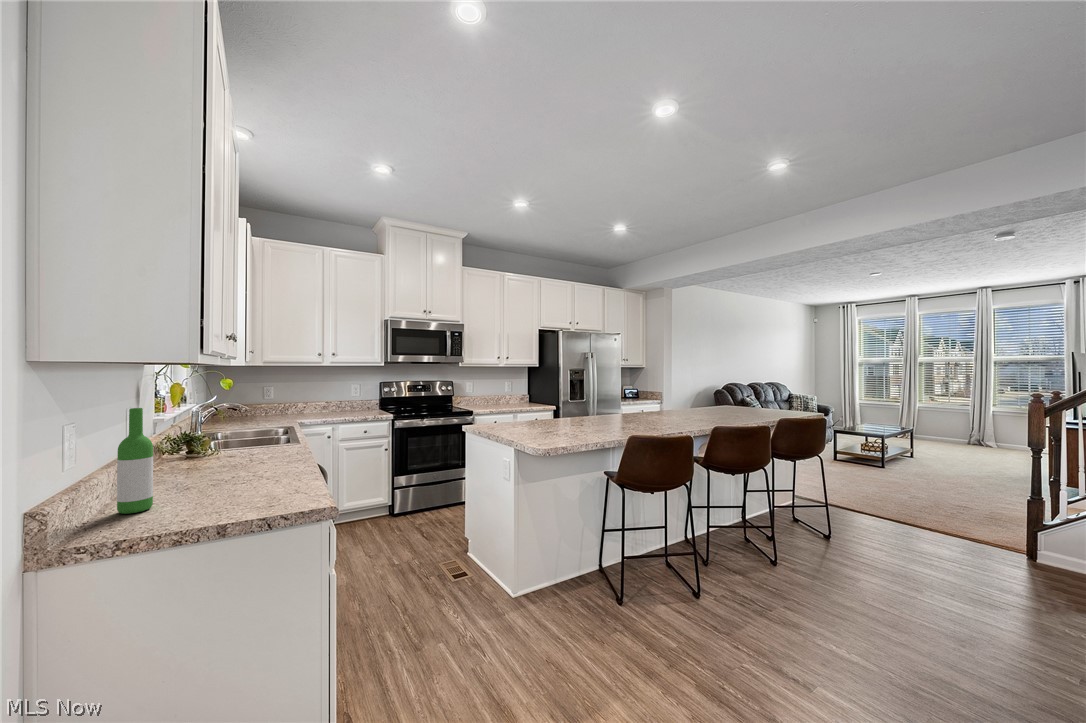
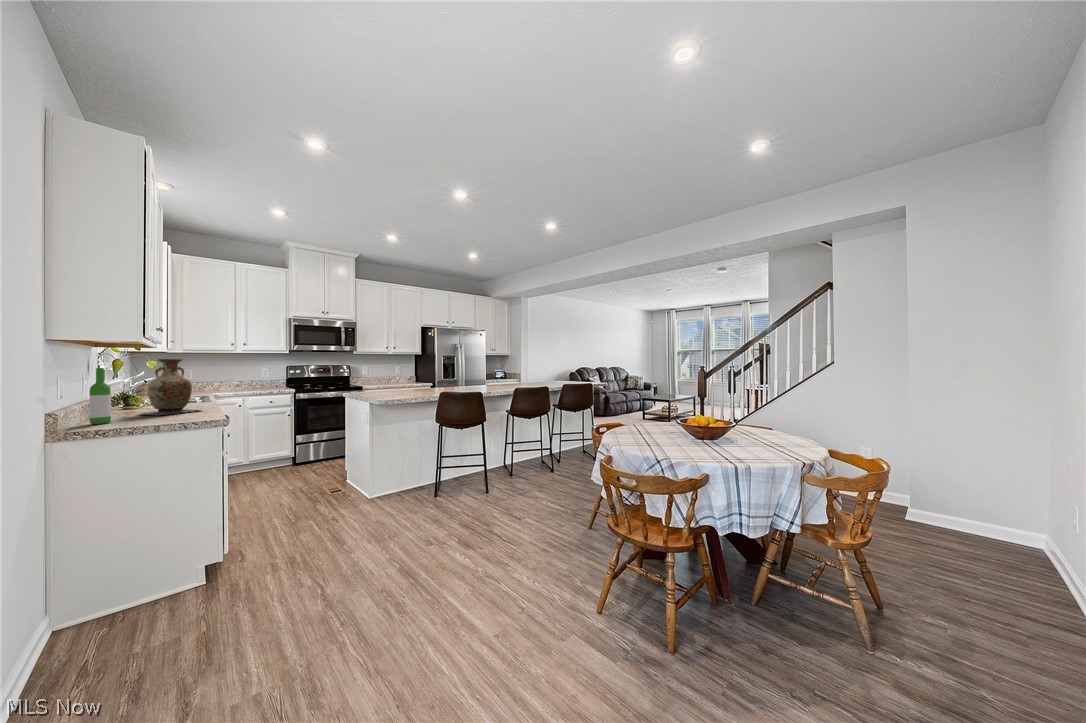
vase: none [196,384,298,485] -> present [140,359,200,415]

